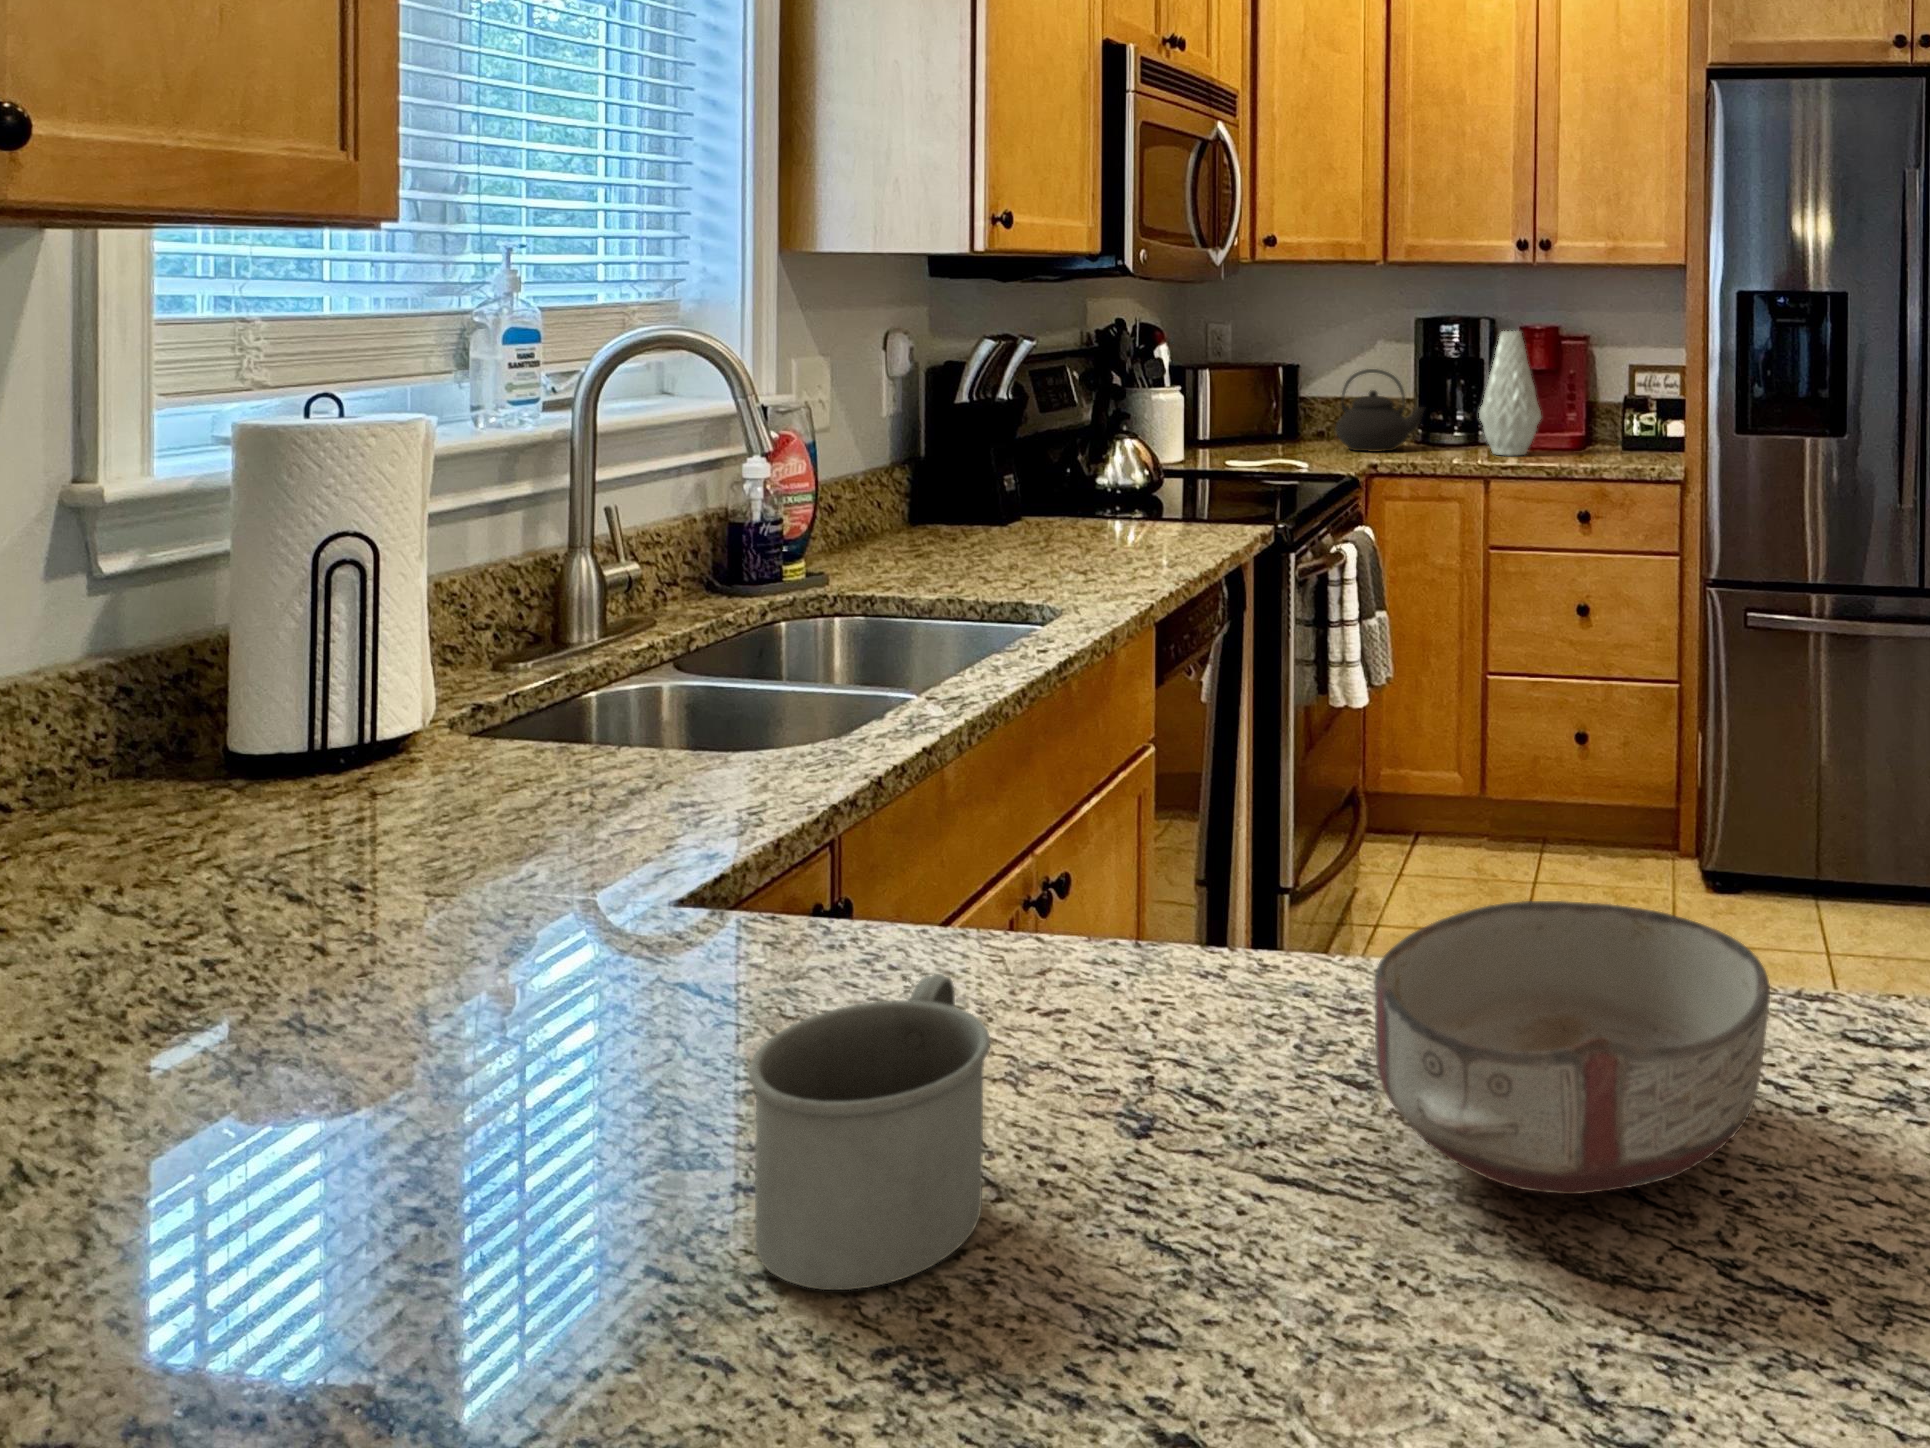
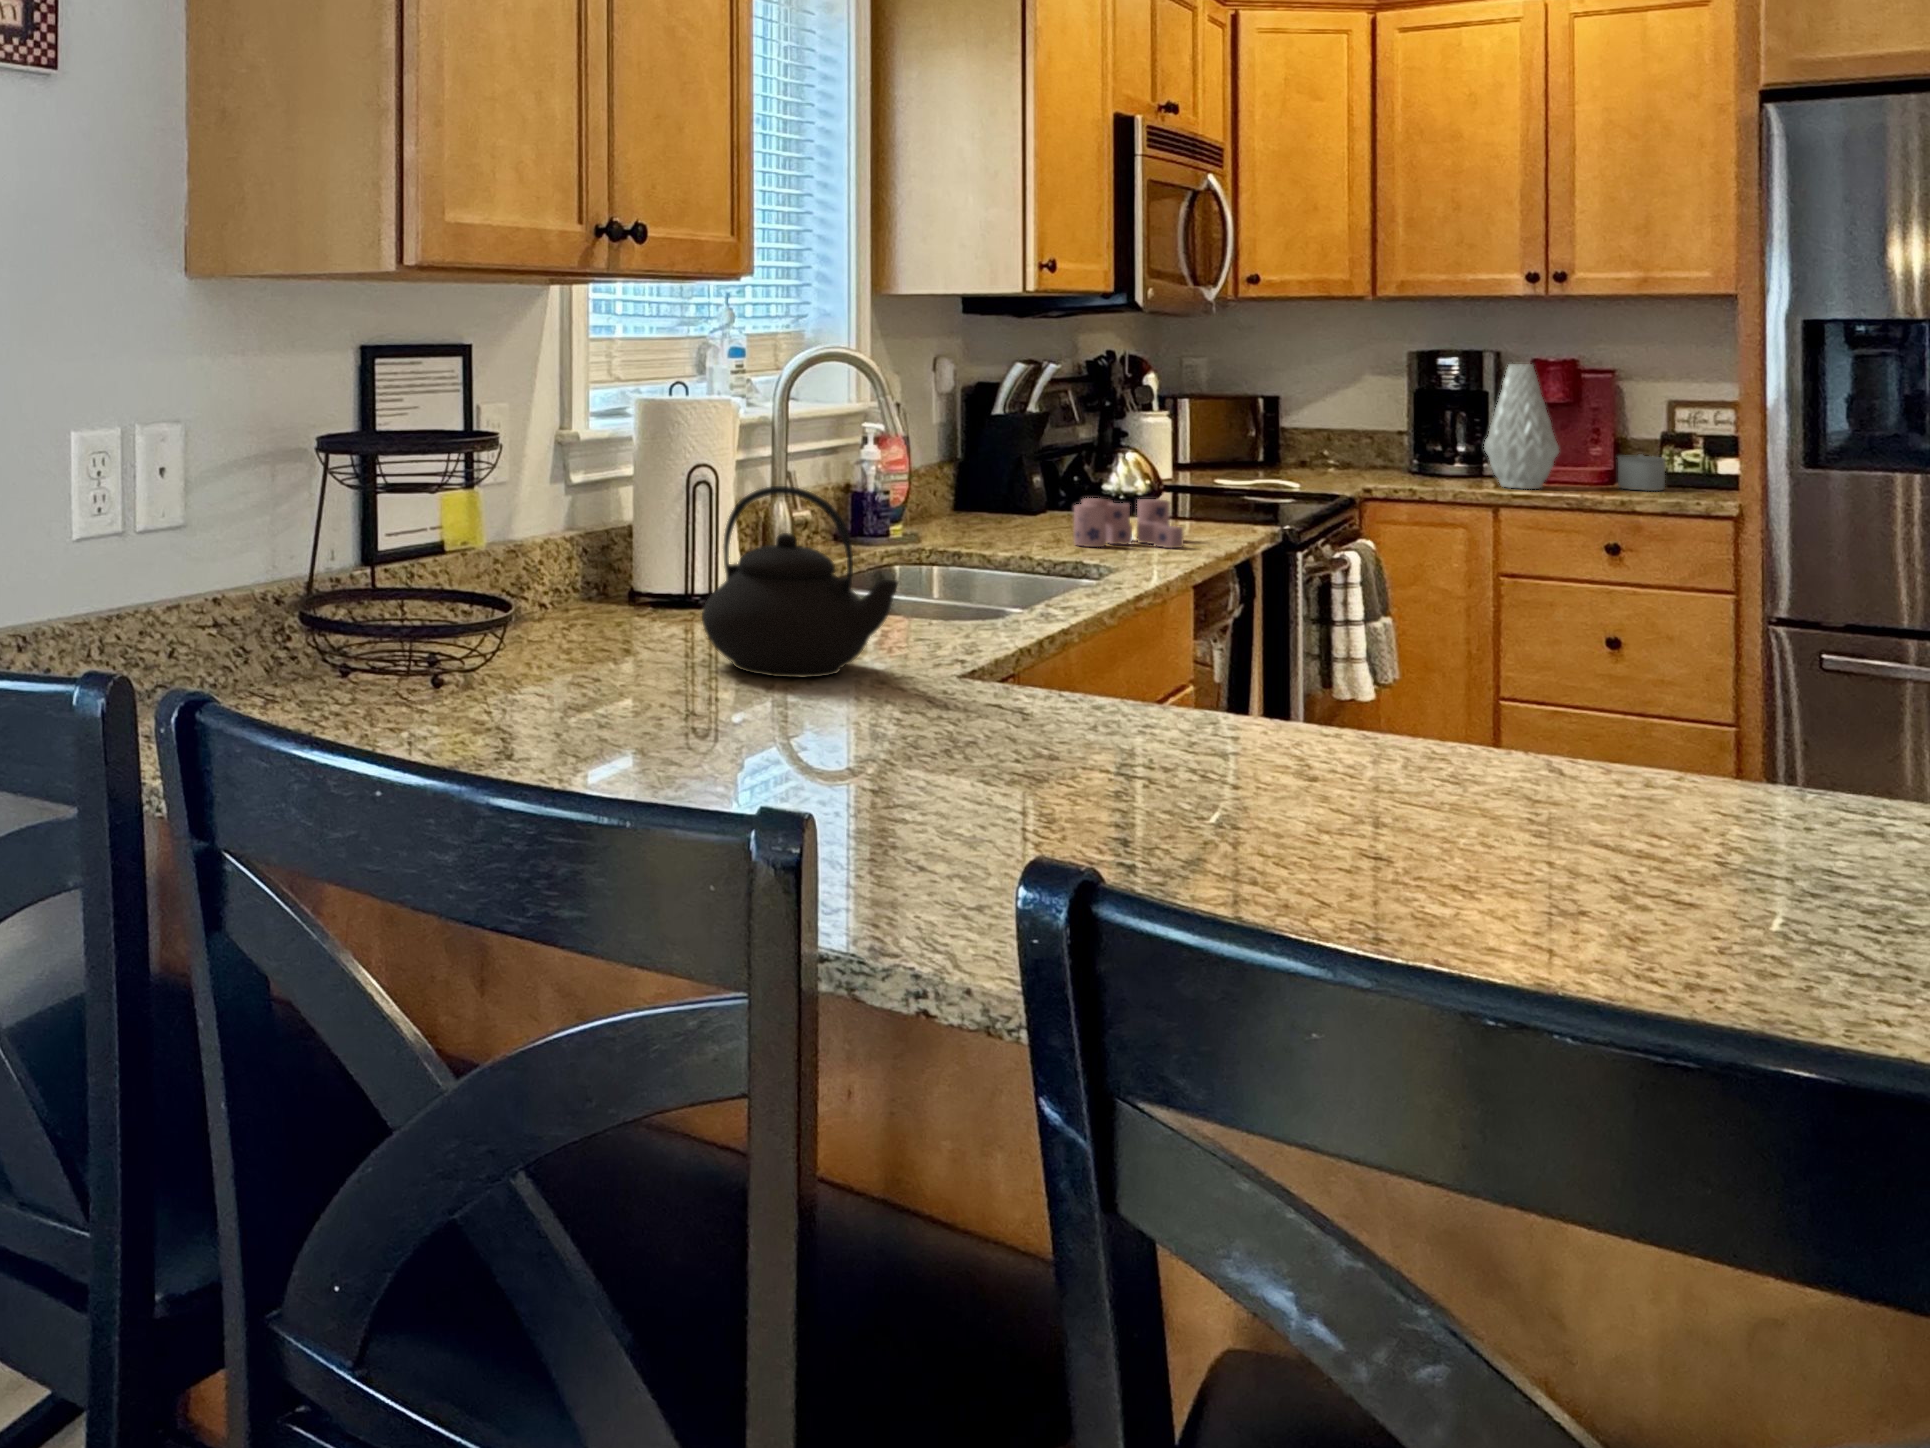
teapot: present [1336,369,1424,452] -> present [702,486,898,677]
candle: none [1026,507,1156,577] -> present [1074,498,1184,548]
ceramic bowl: present [1374,901,1770,1194] -> none [1467,677,1750,814]
mug: present [749,974,990,1290] -> present [1618,454,1665,491]

